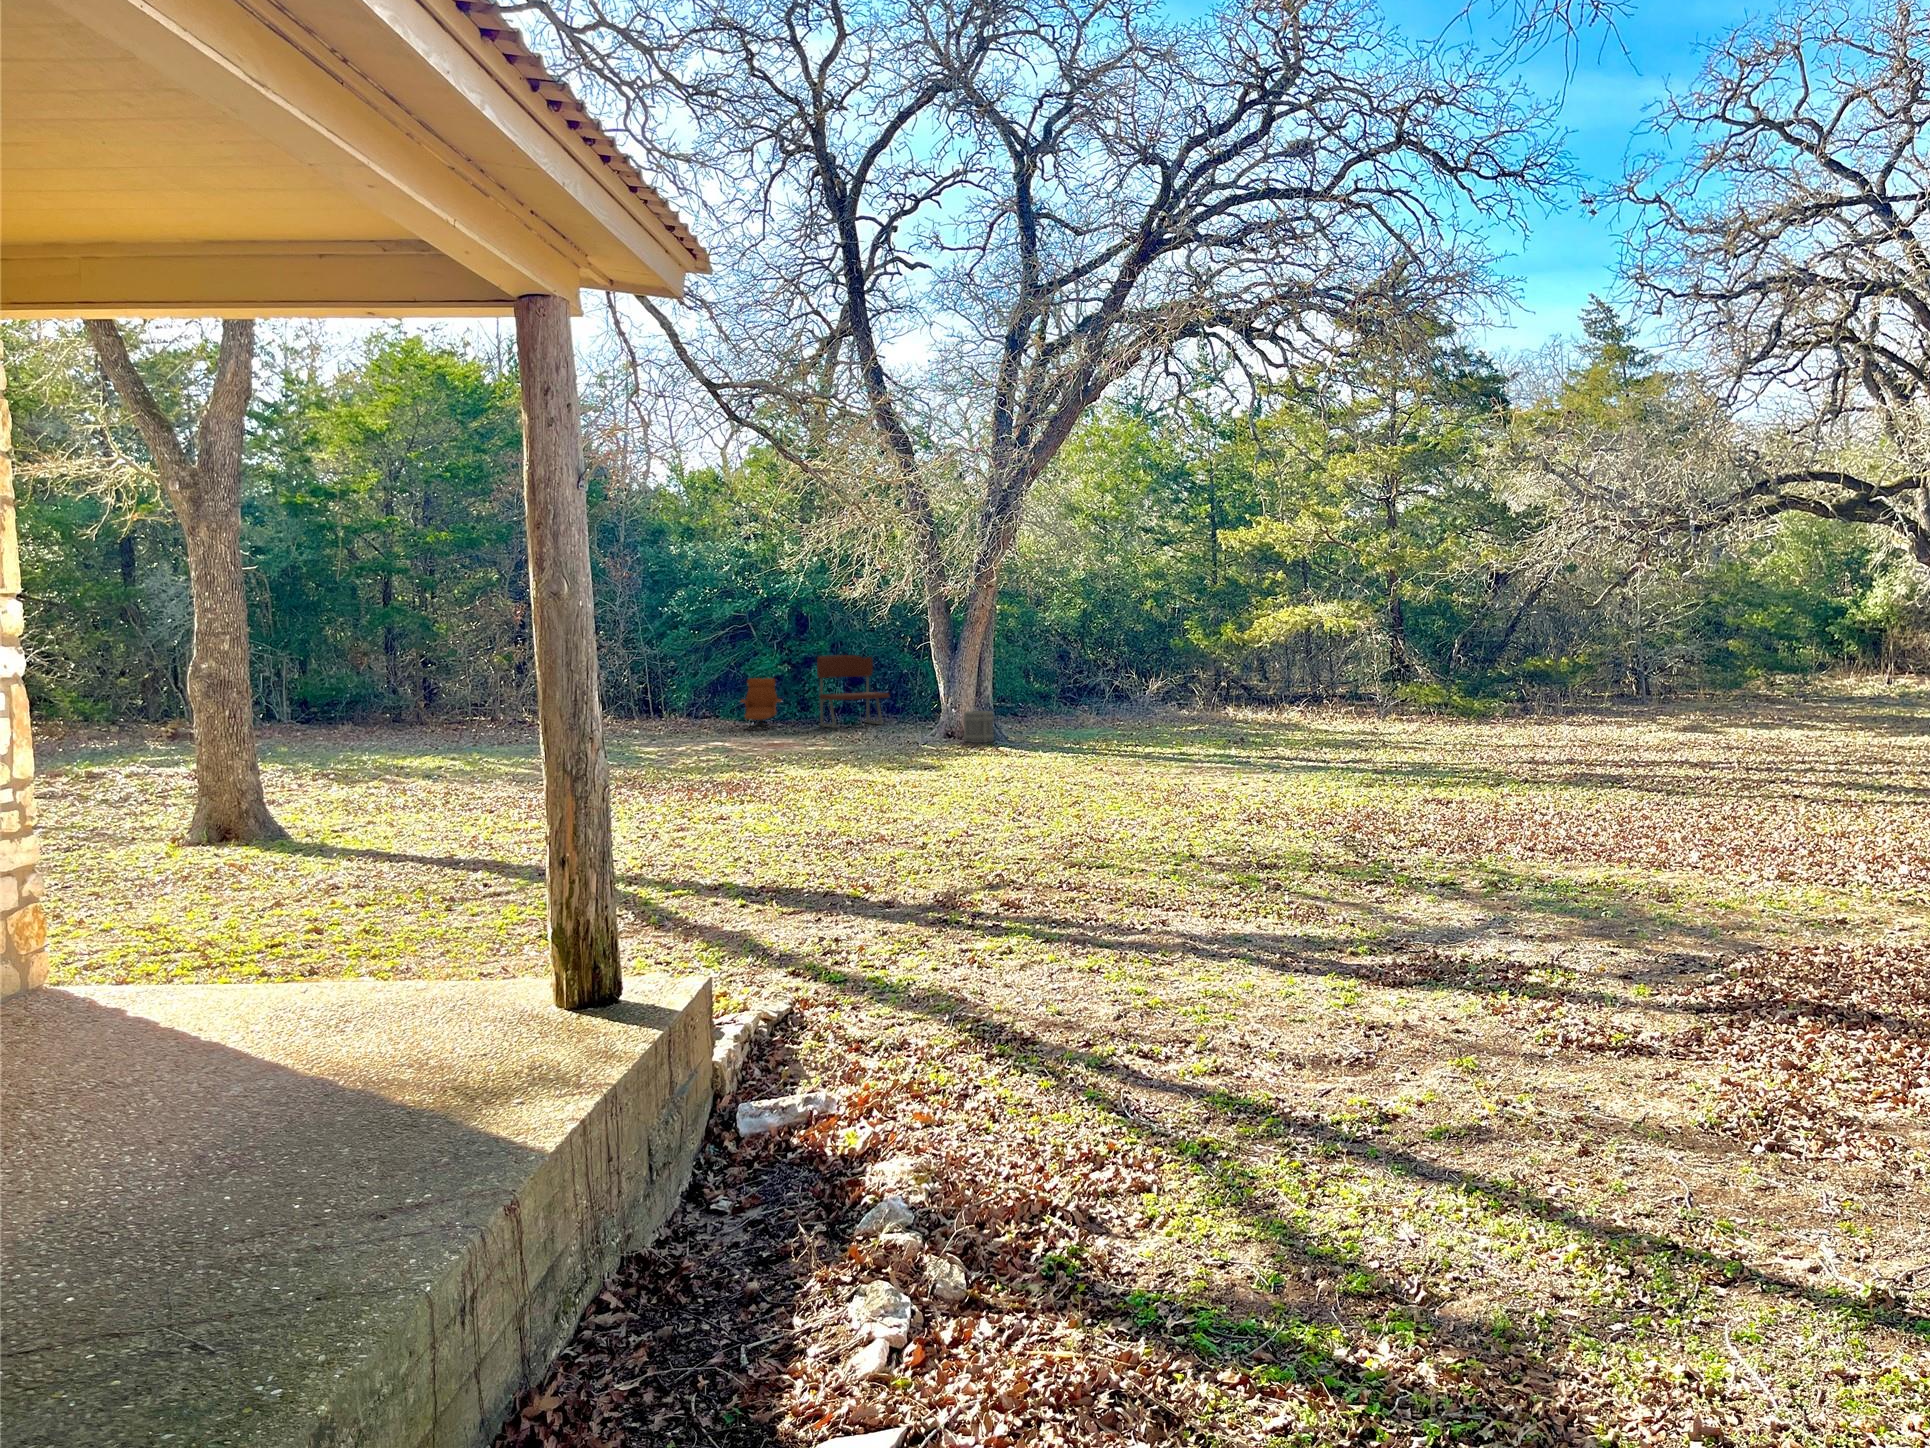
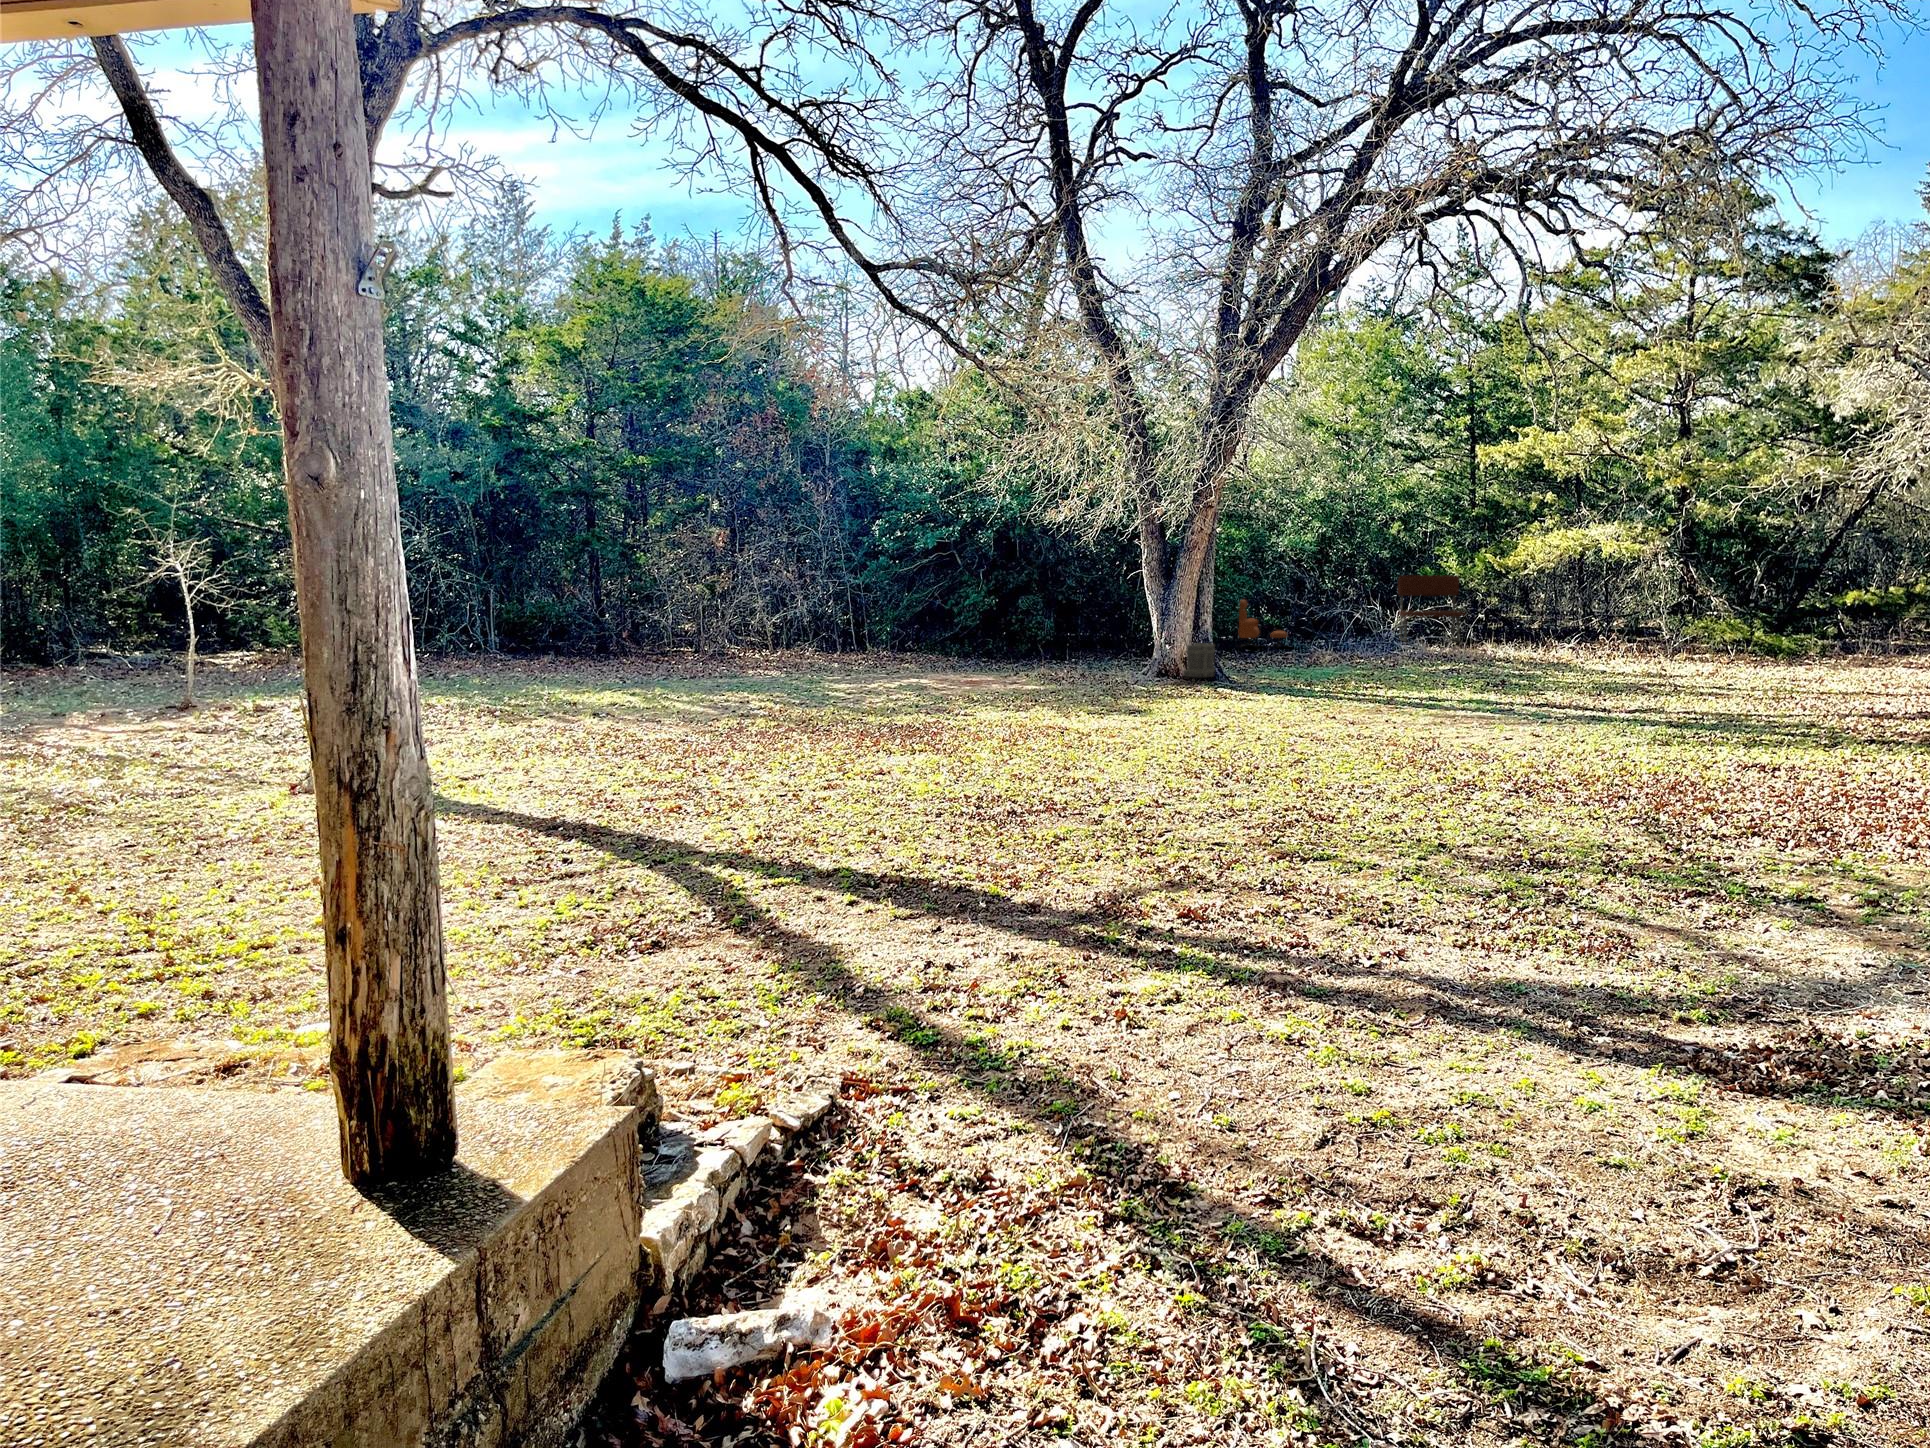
bench: present [817,655,890,728] -> present [1398,575,1466,642]
lounge chair: present [741,678,781,730] -> present [1238,600,1287,647]

